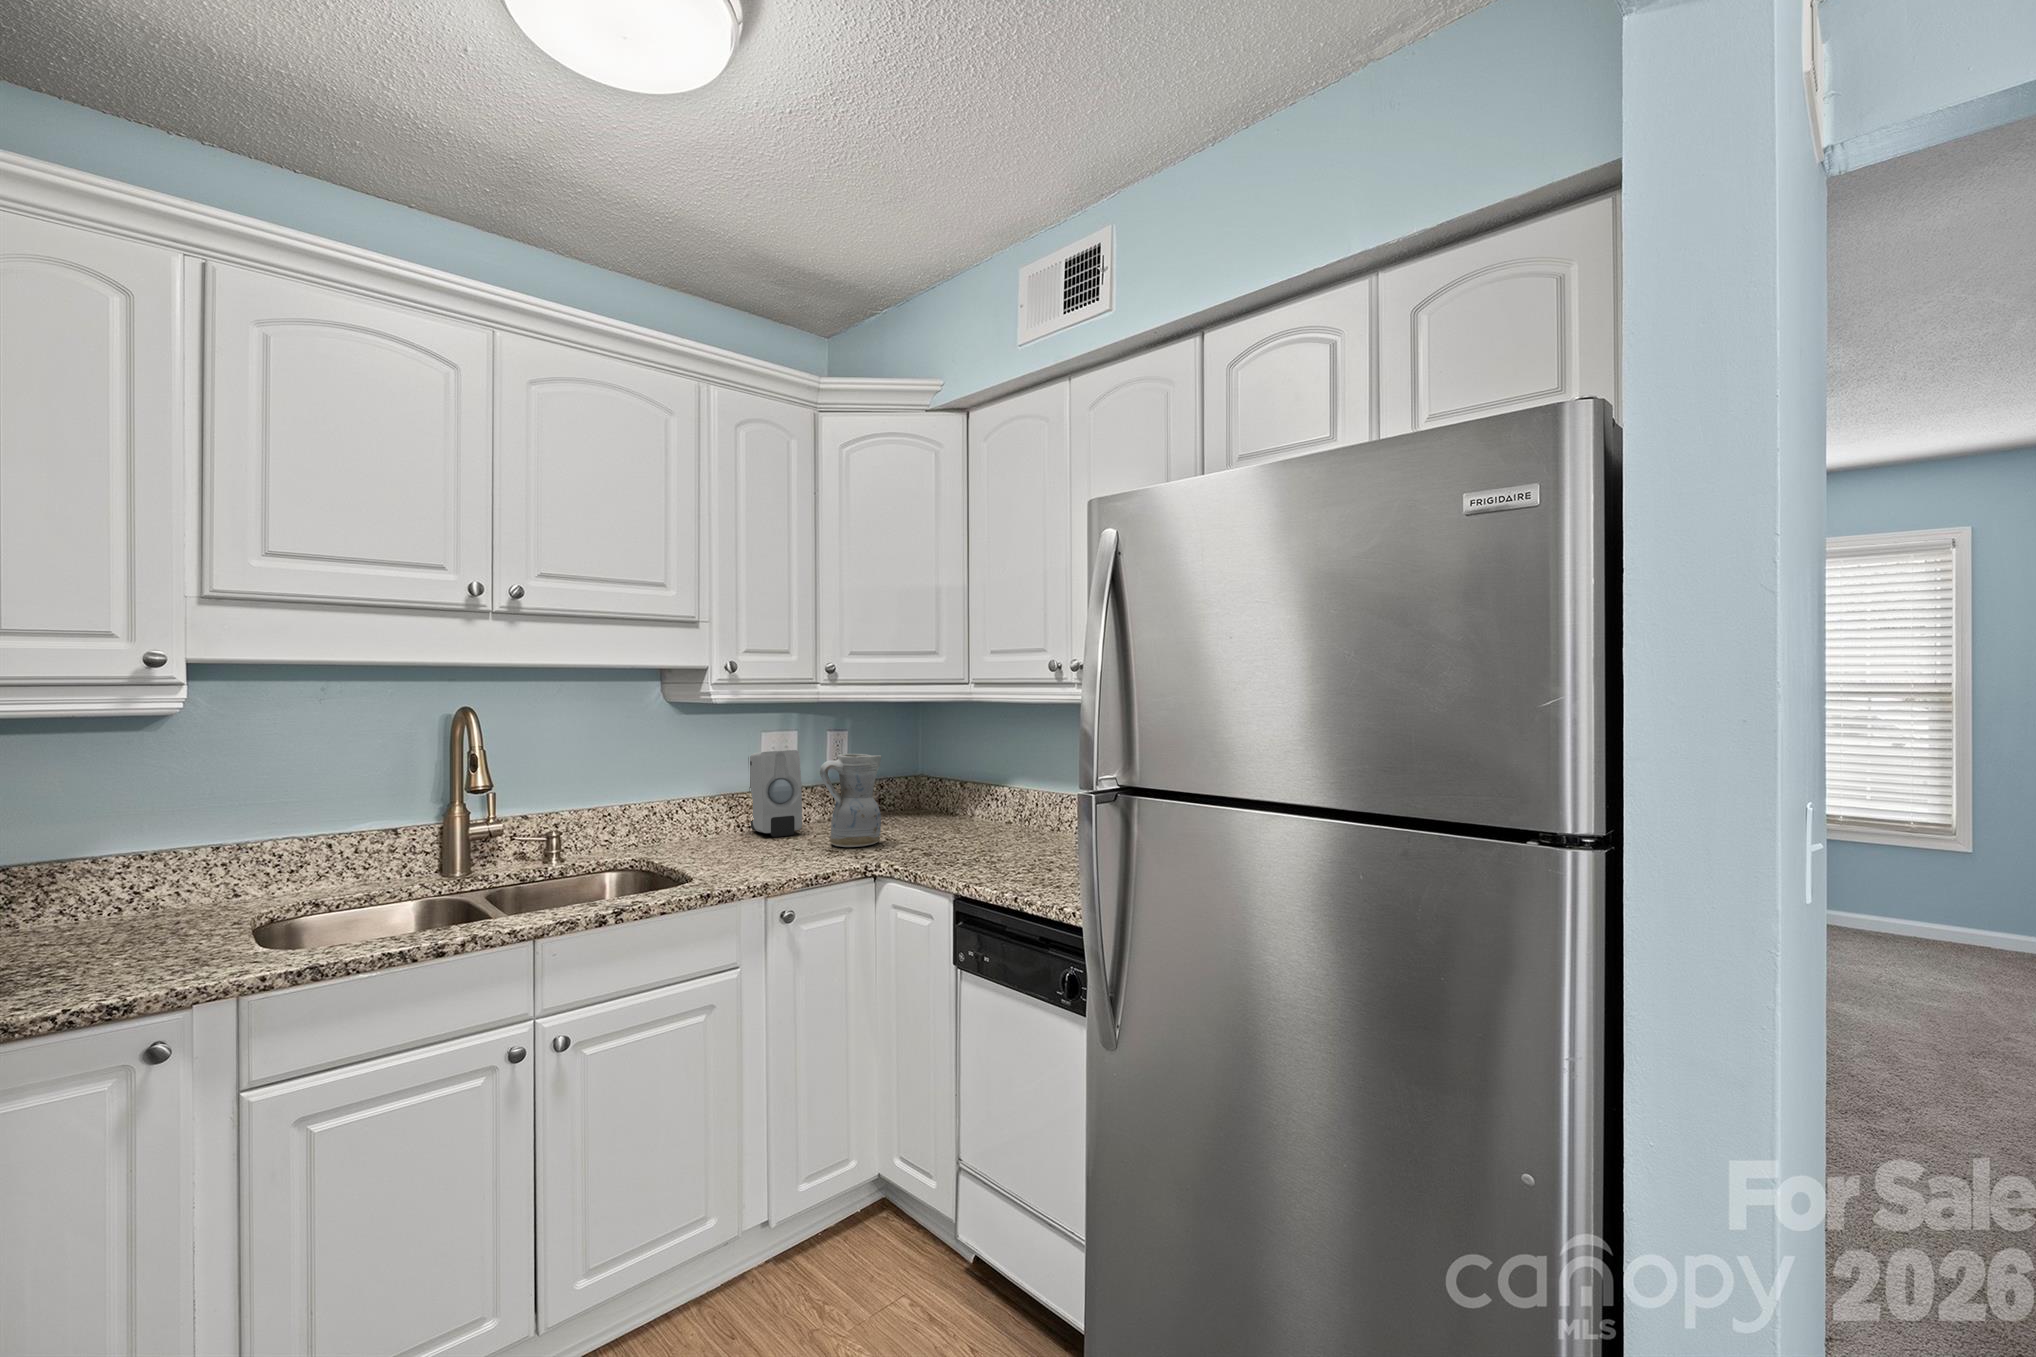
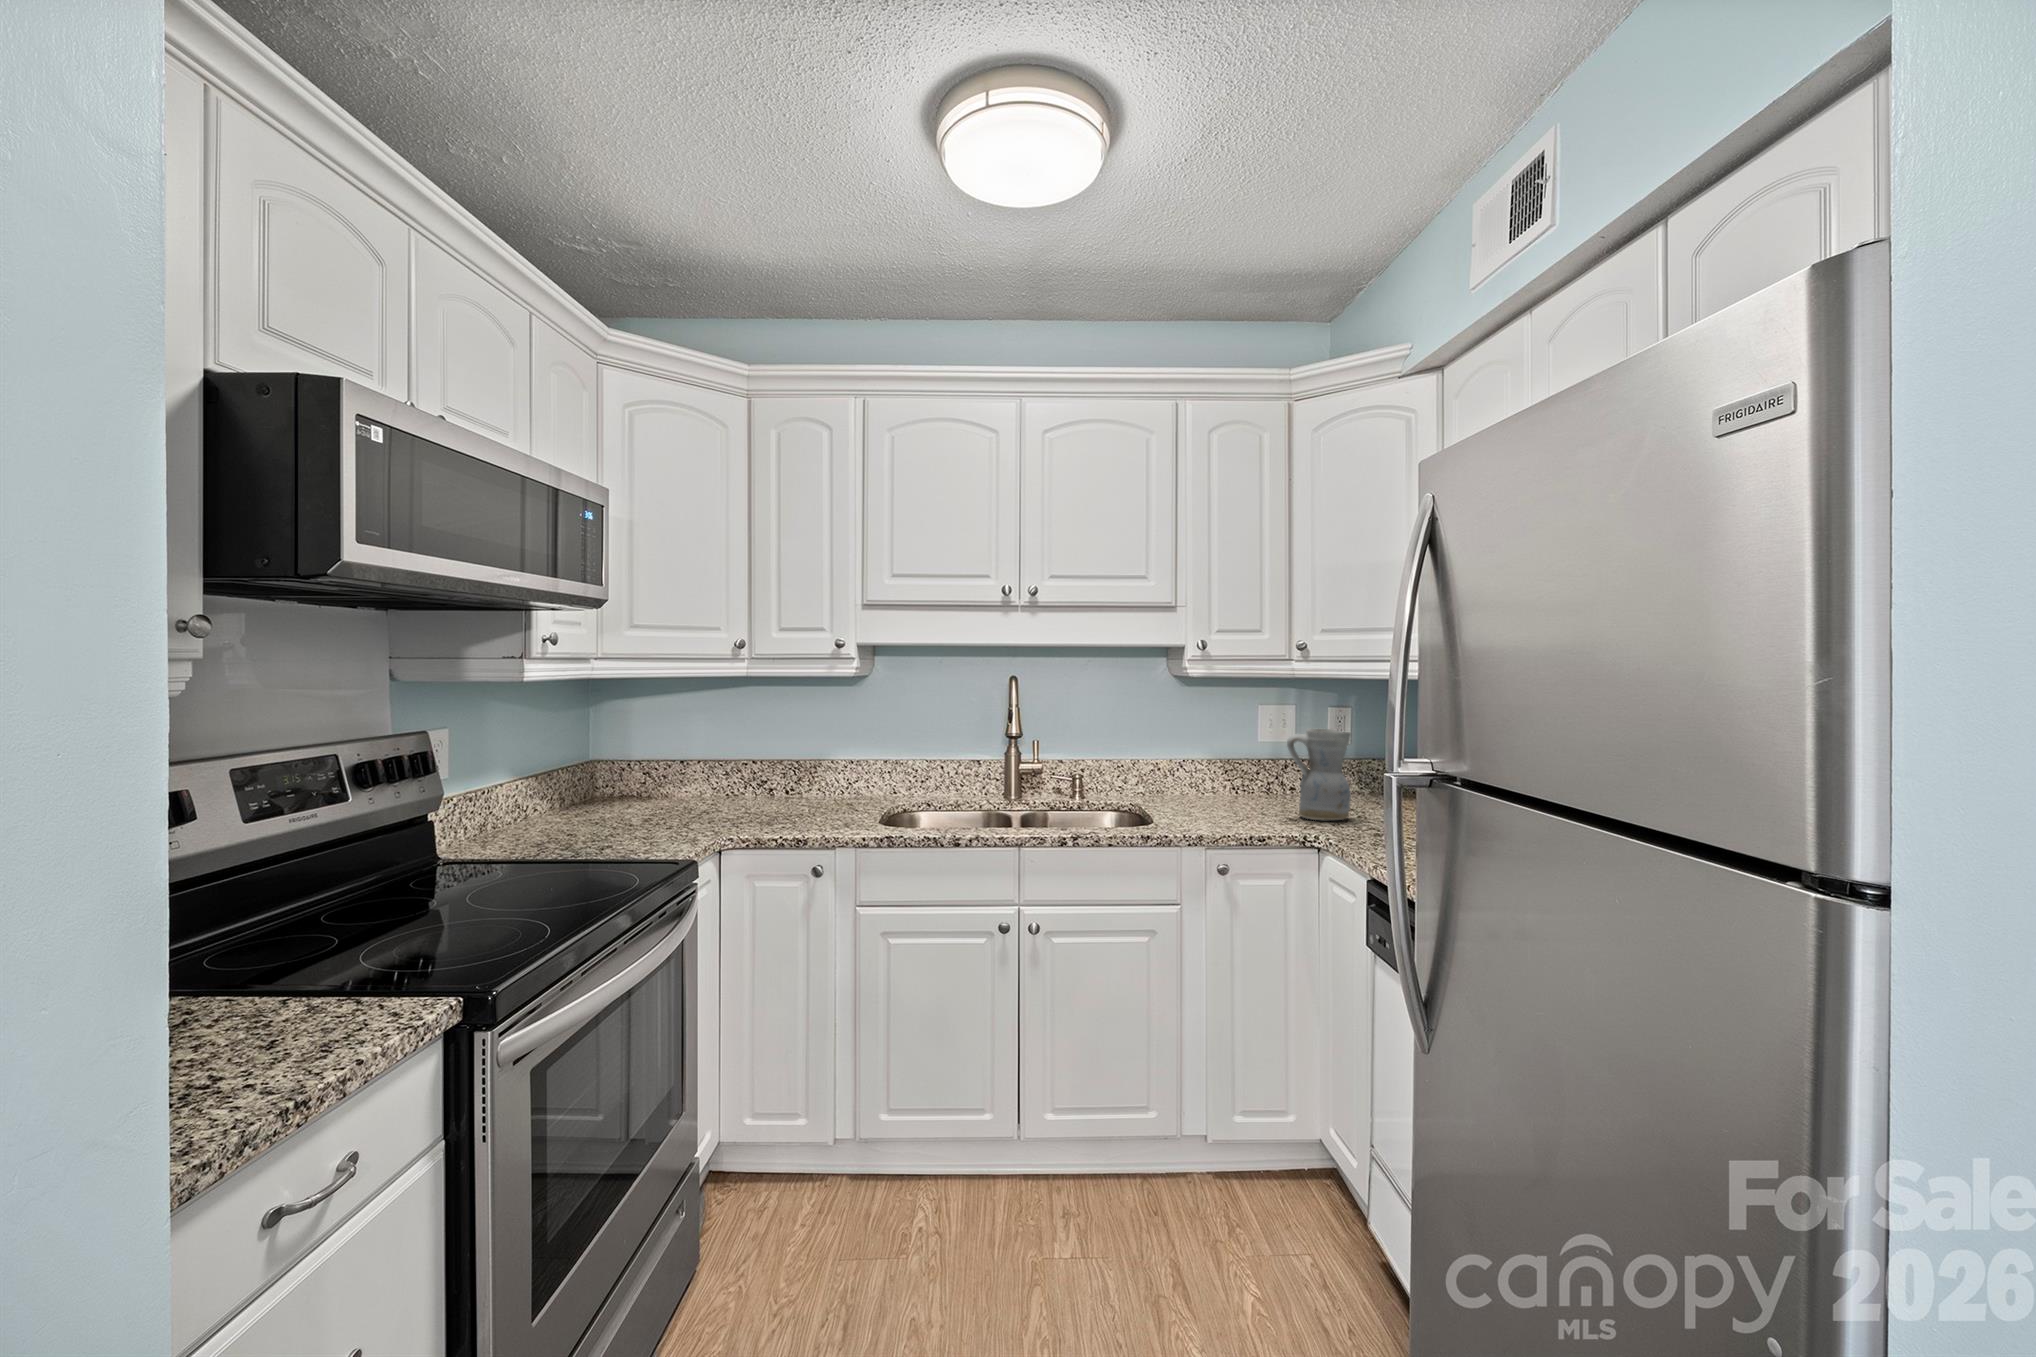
soap dispenser: present [748,750,802,837] -> none [1250,723,1289,804]

